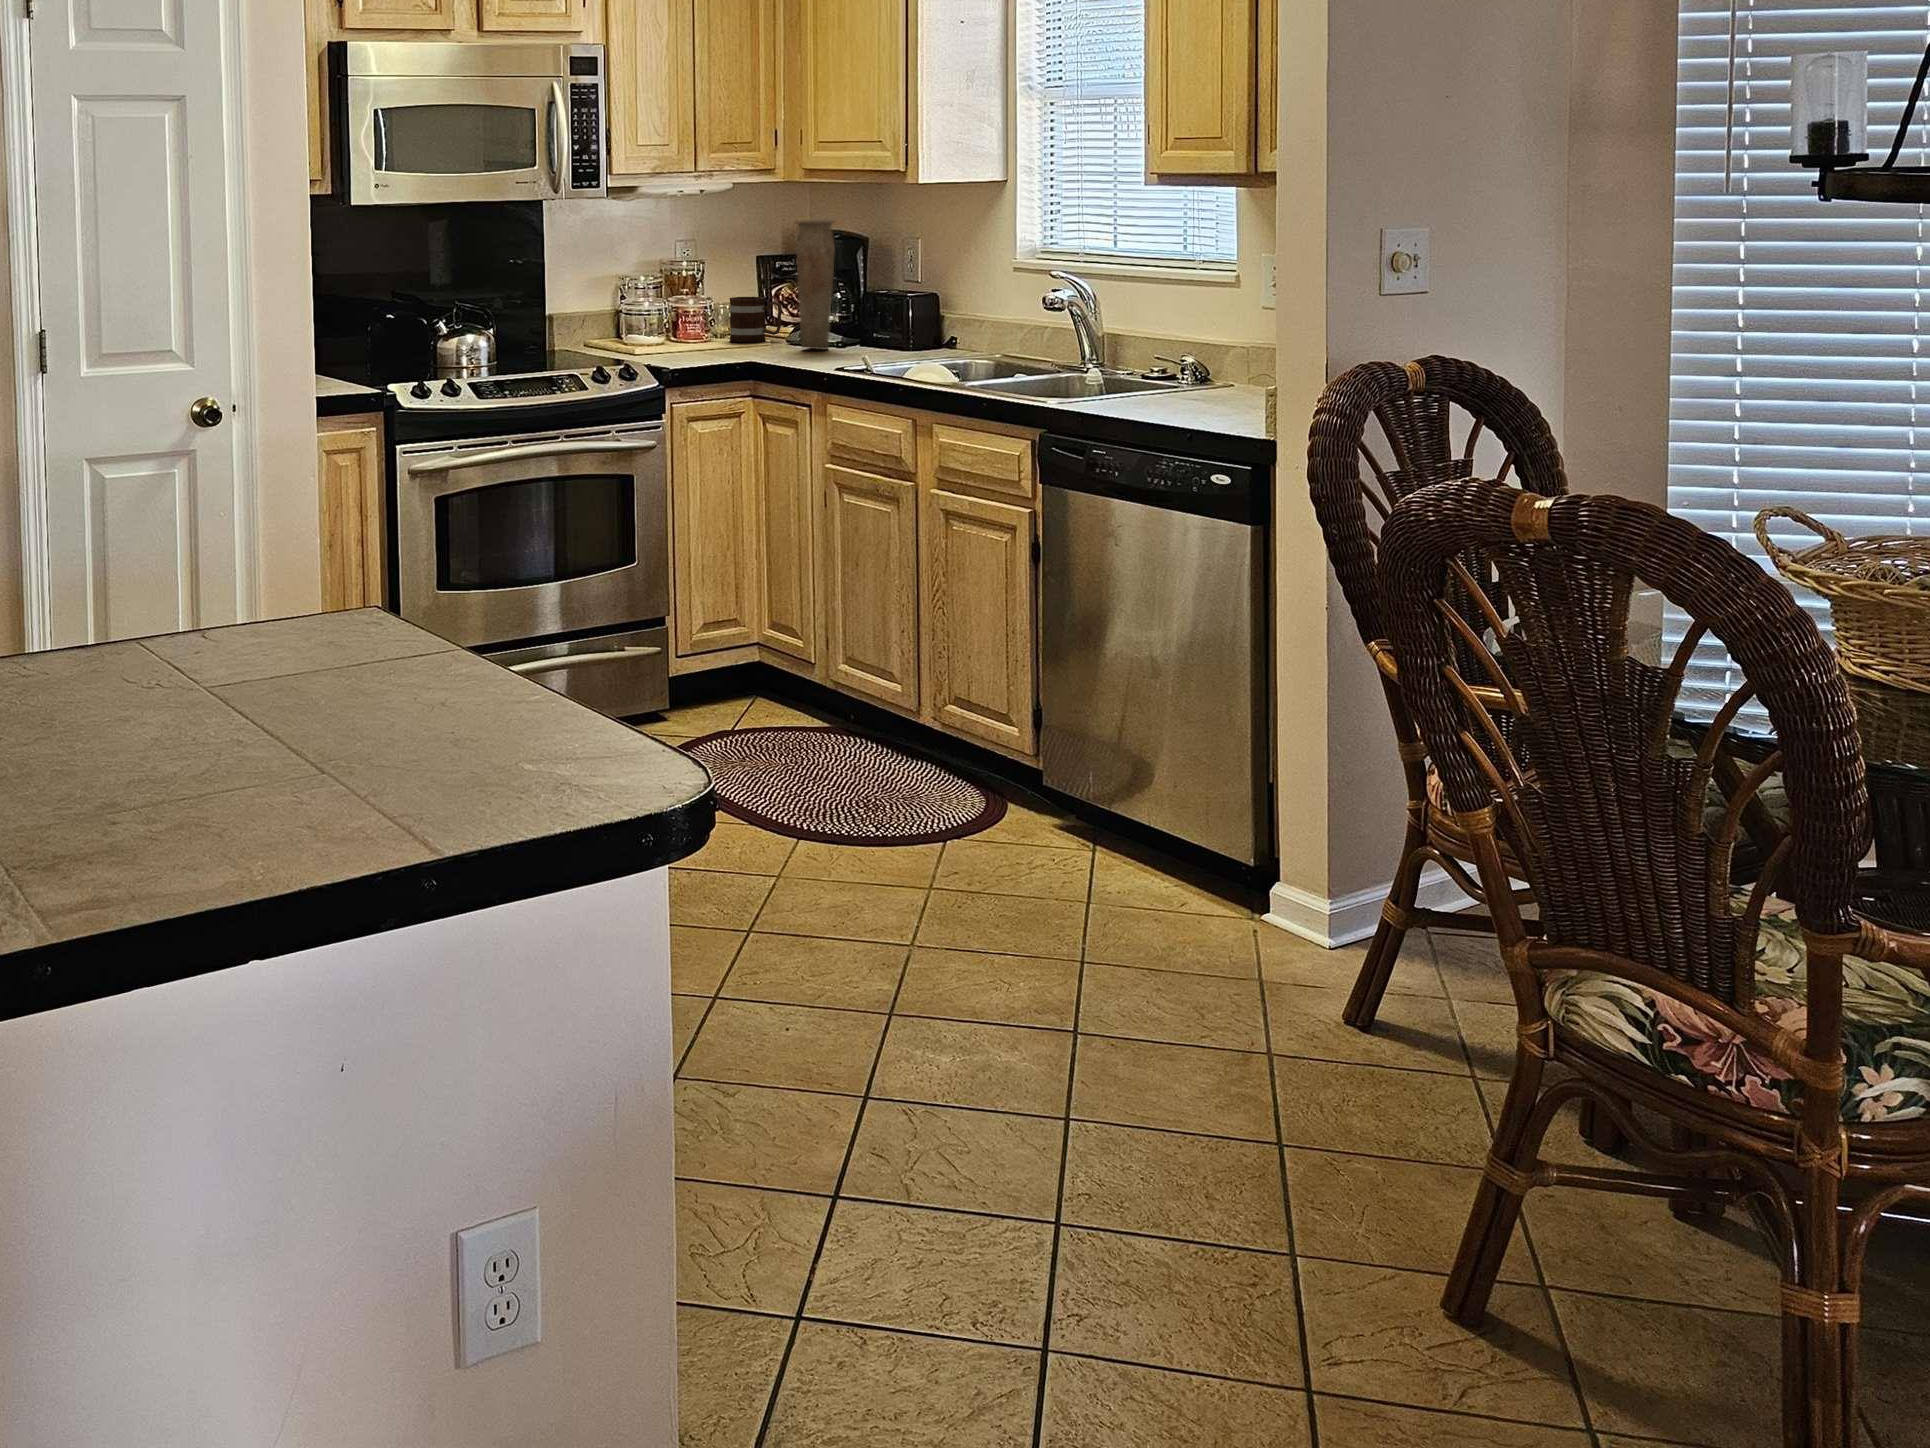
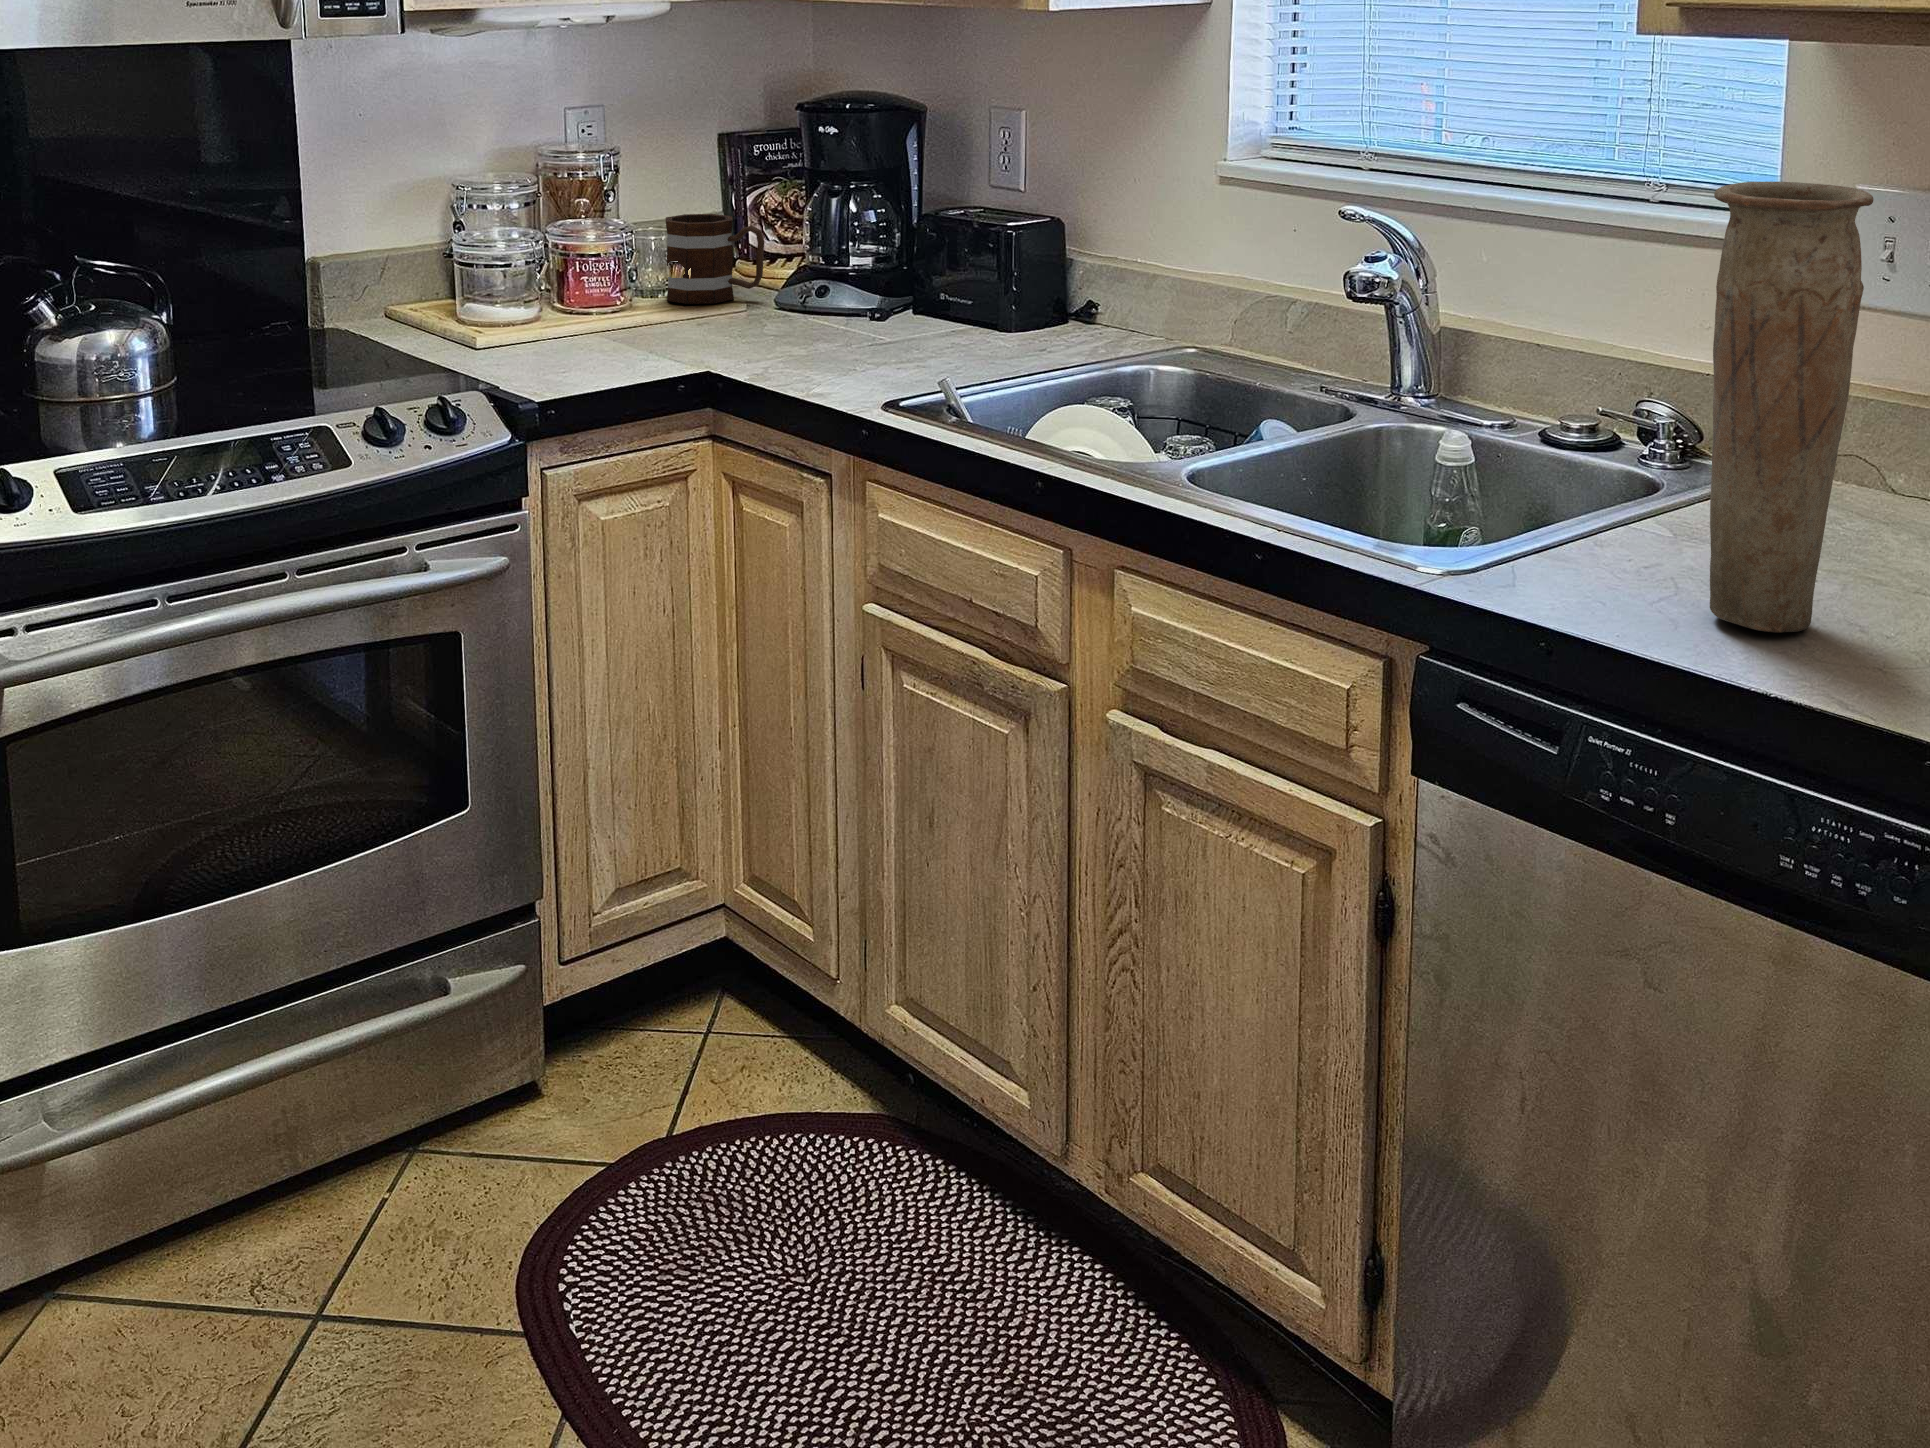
vase: present [795,219,835,350] -> present [1710,181,1874,632]

